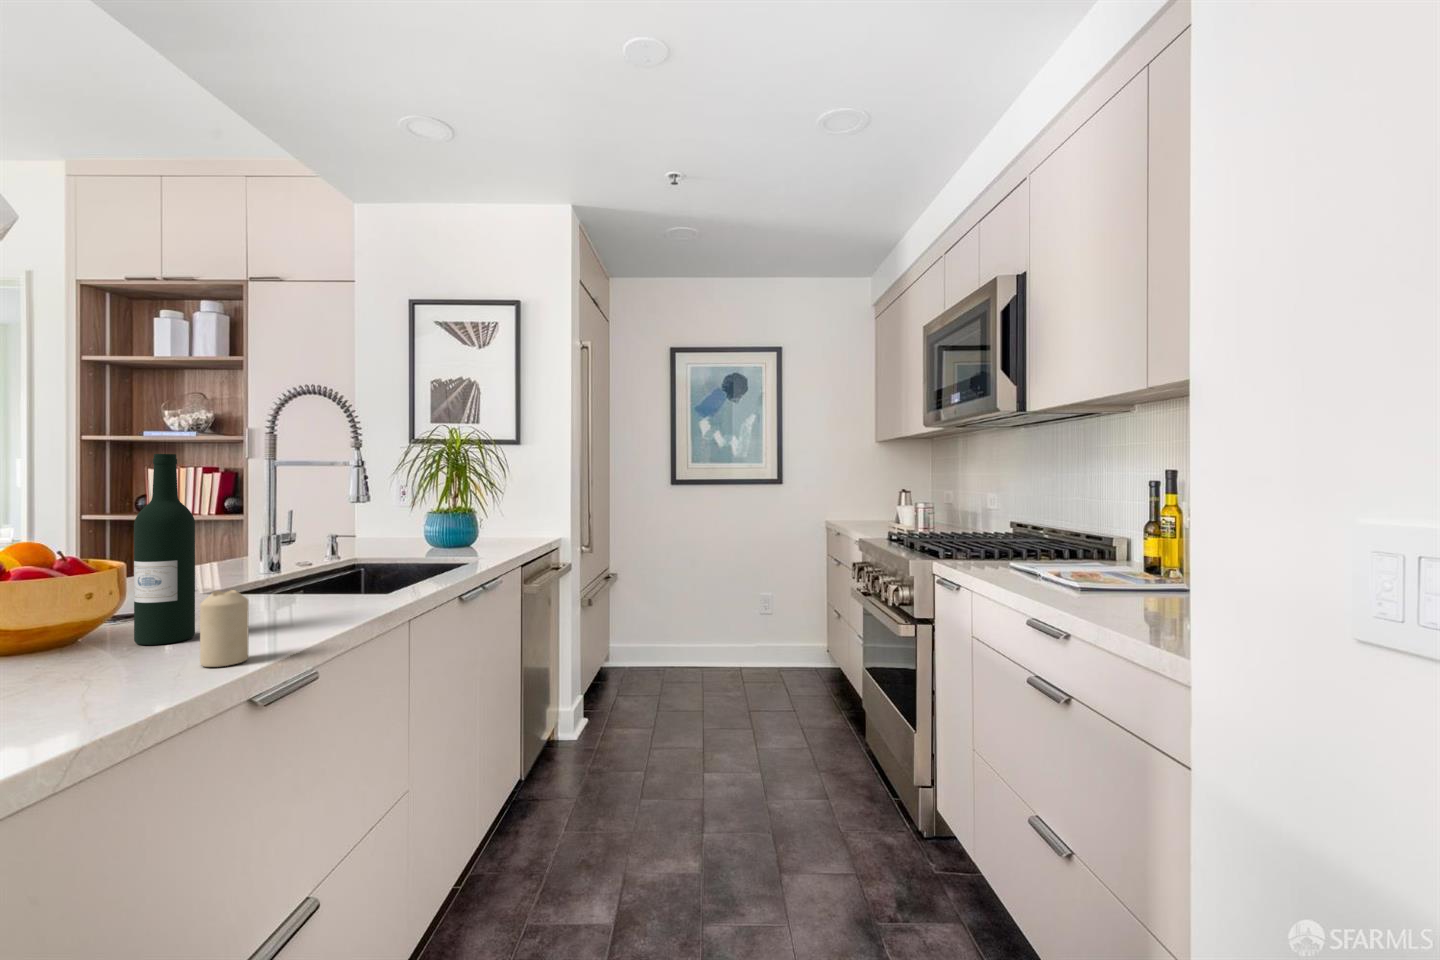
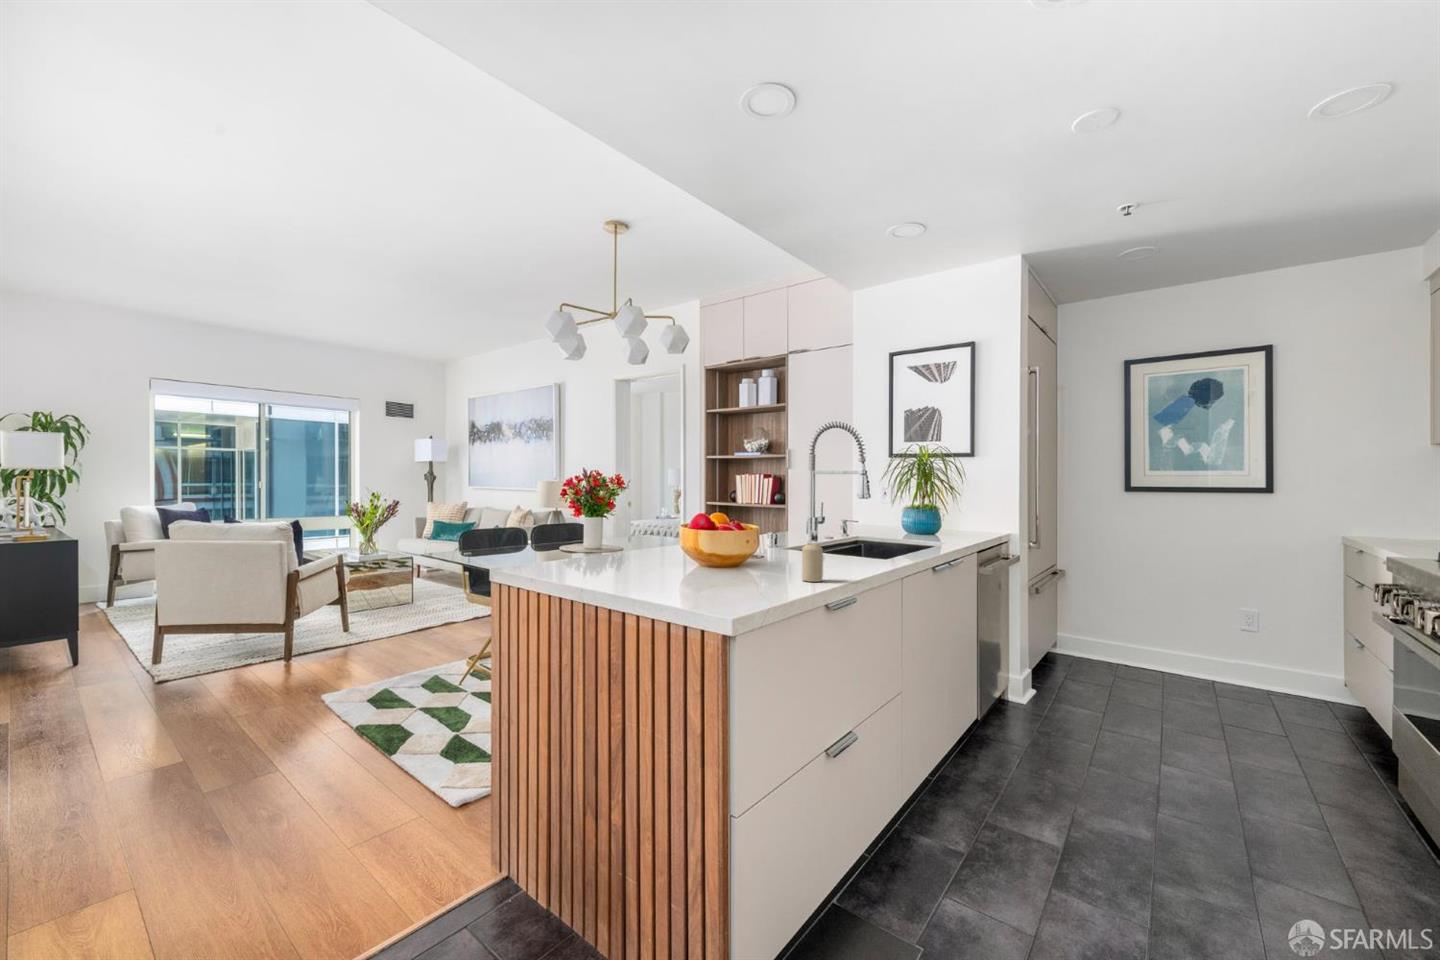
wine bottle: present [134,454,195,645] -> none [767,470,793,570]

